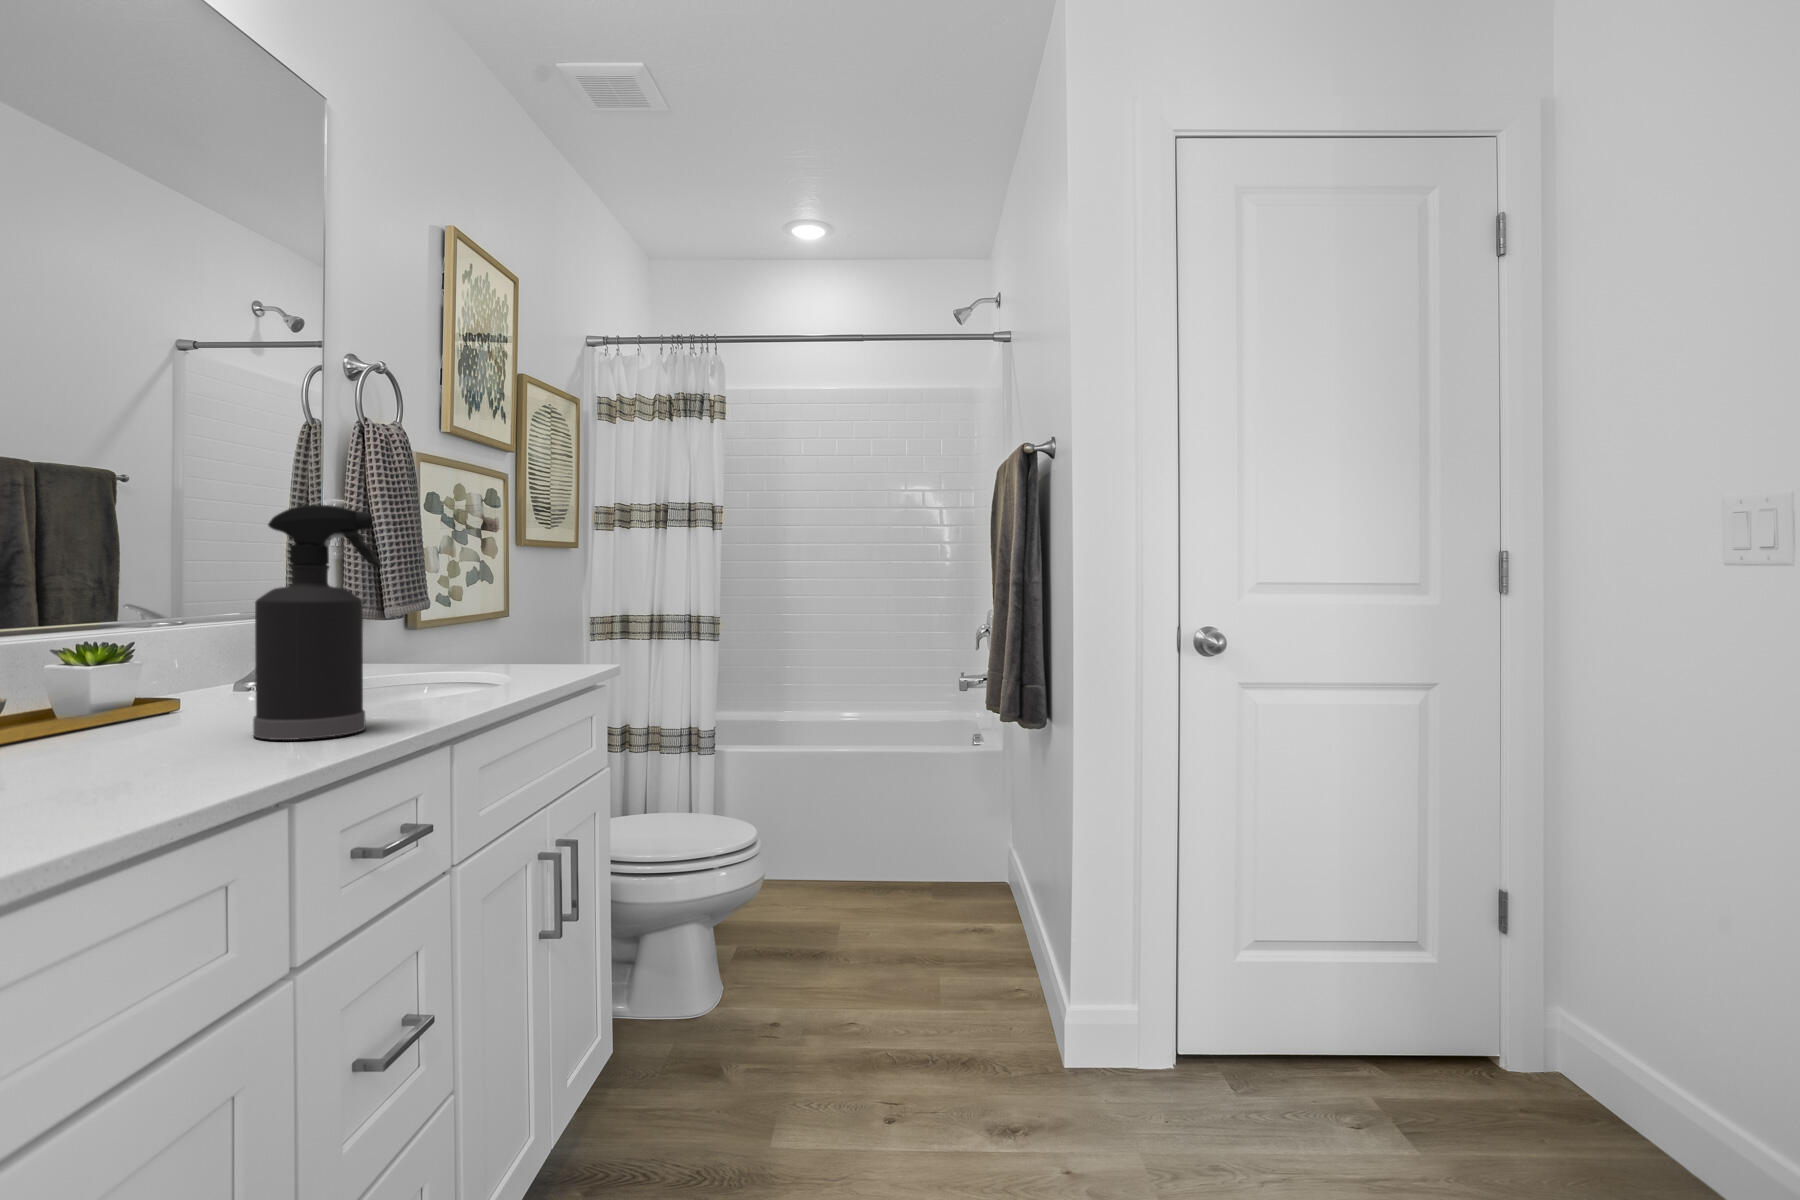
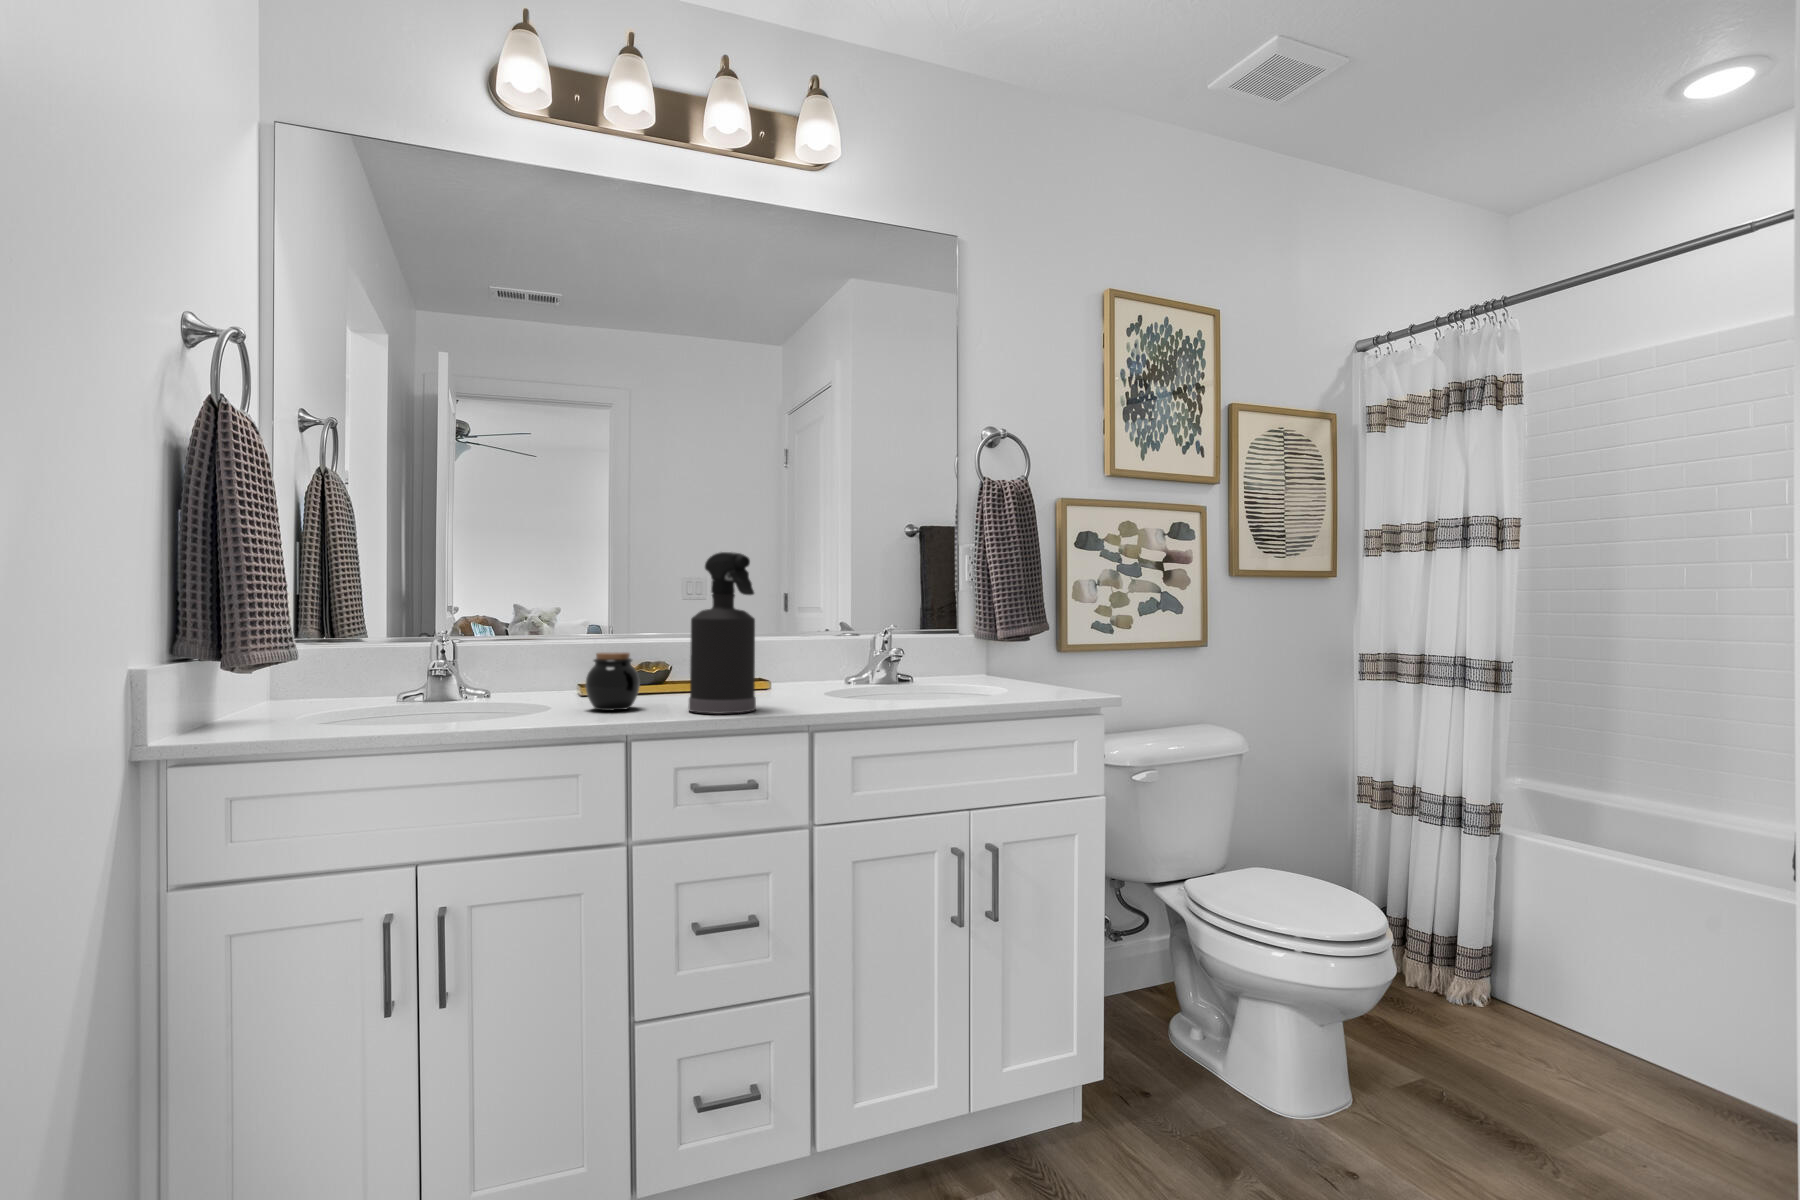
jar: none [62,661,176,764] -> present [585,652,640,710]

